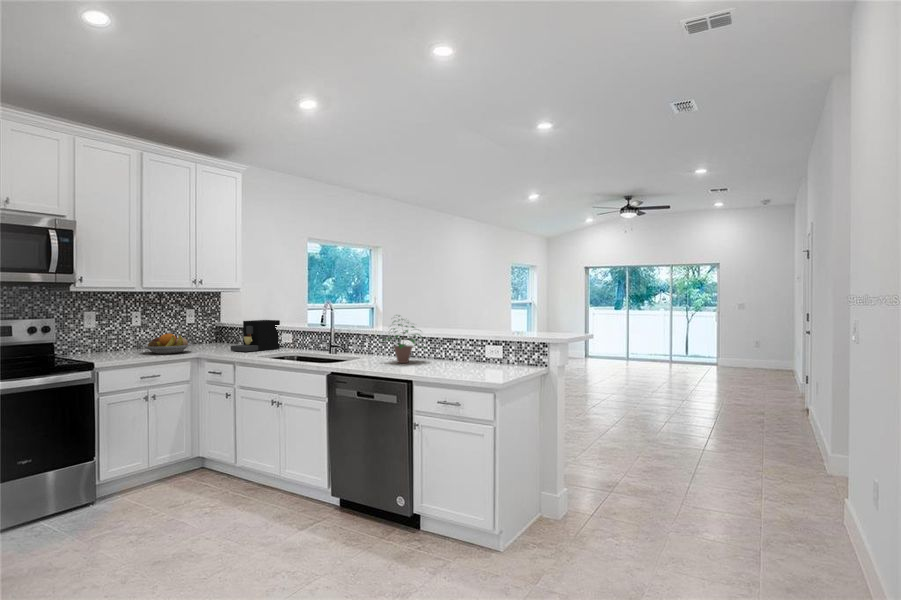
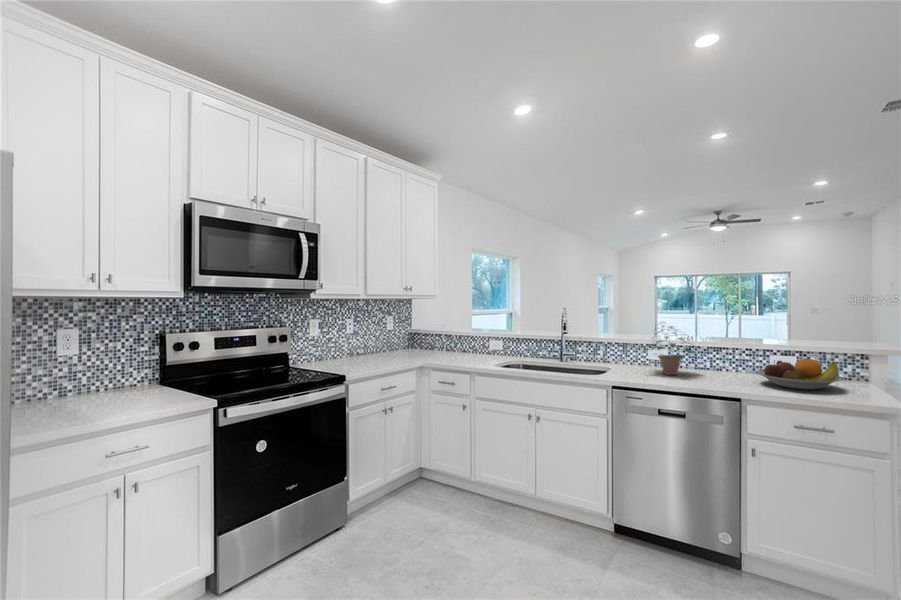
coffee maker: present [231,320,280,352] -> none [444,326,485,359]
fruit bowl: present [142,333,193,354] -> present [757,359,842,390]

